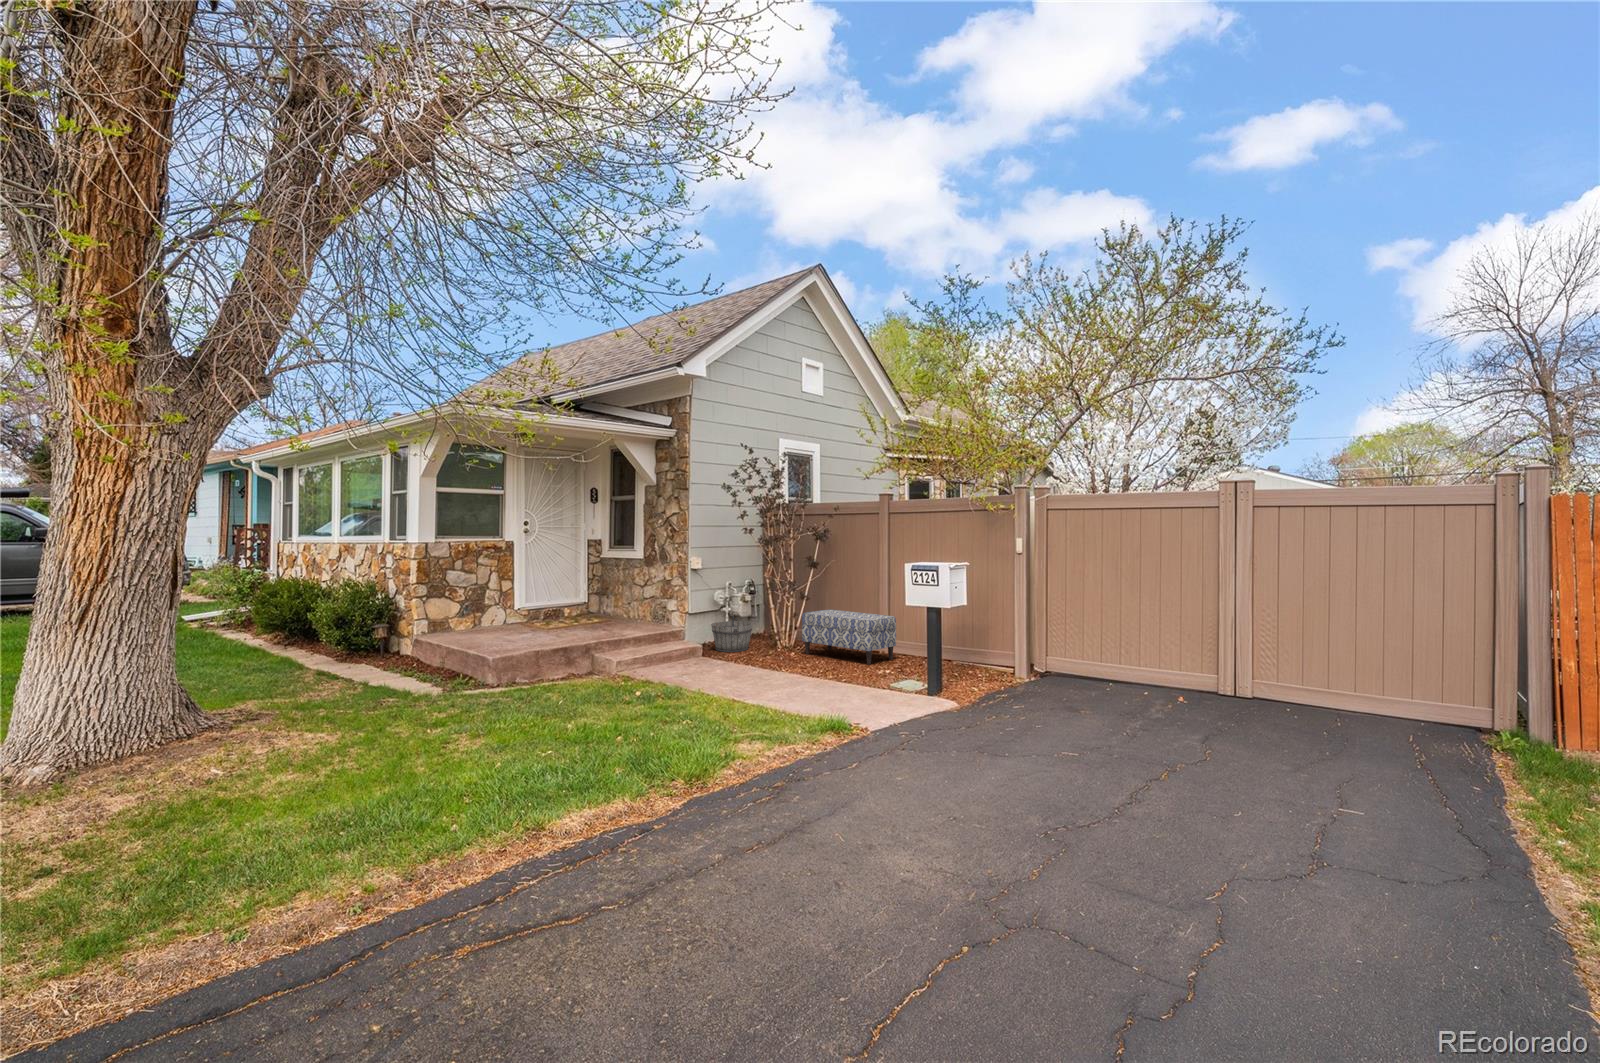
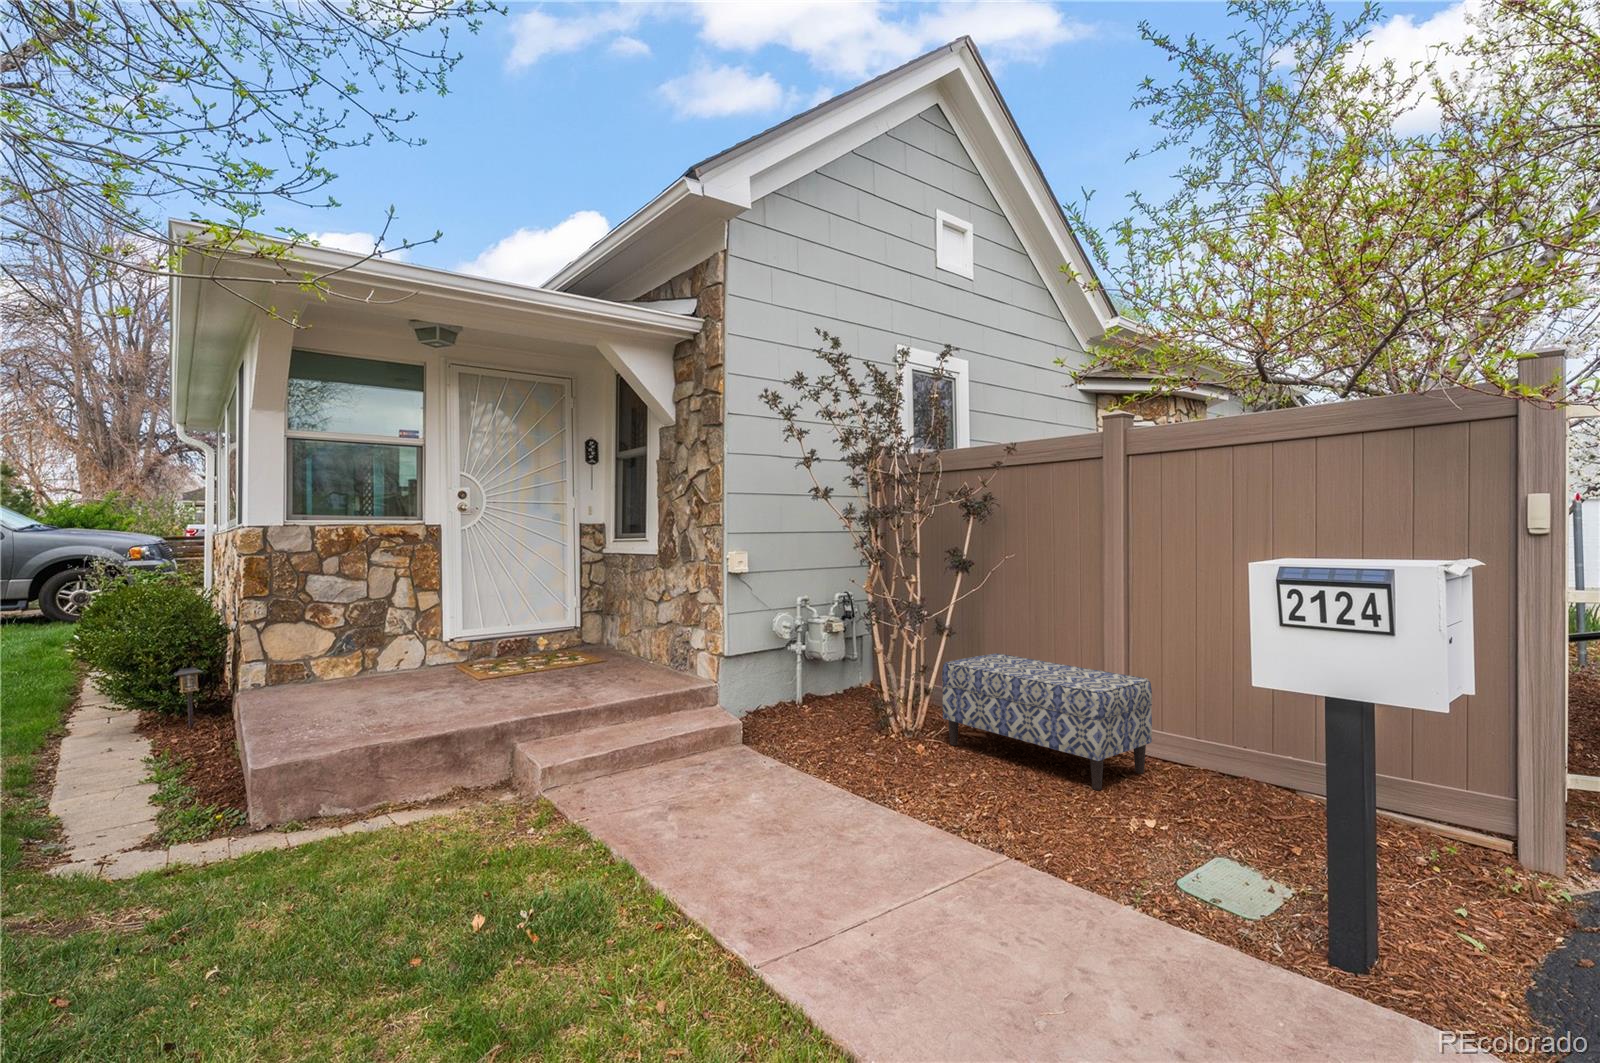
wooden bucket: present [711,614,752,652] -> none [770,657,847,732]

